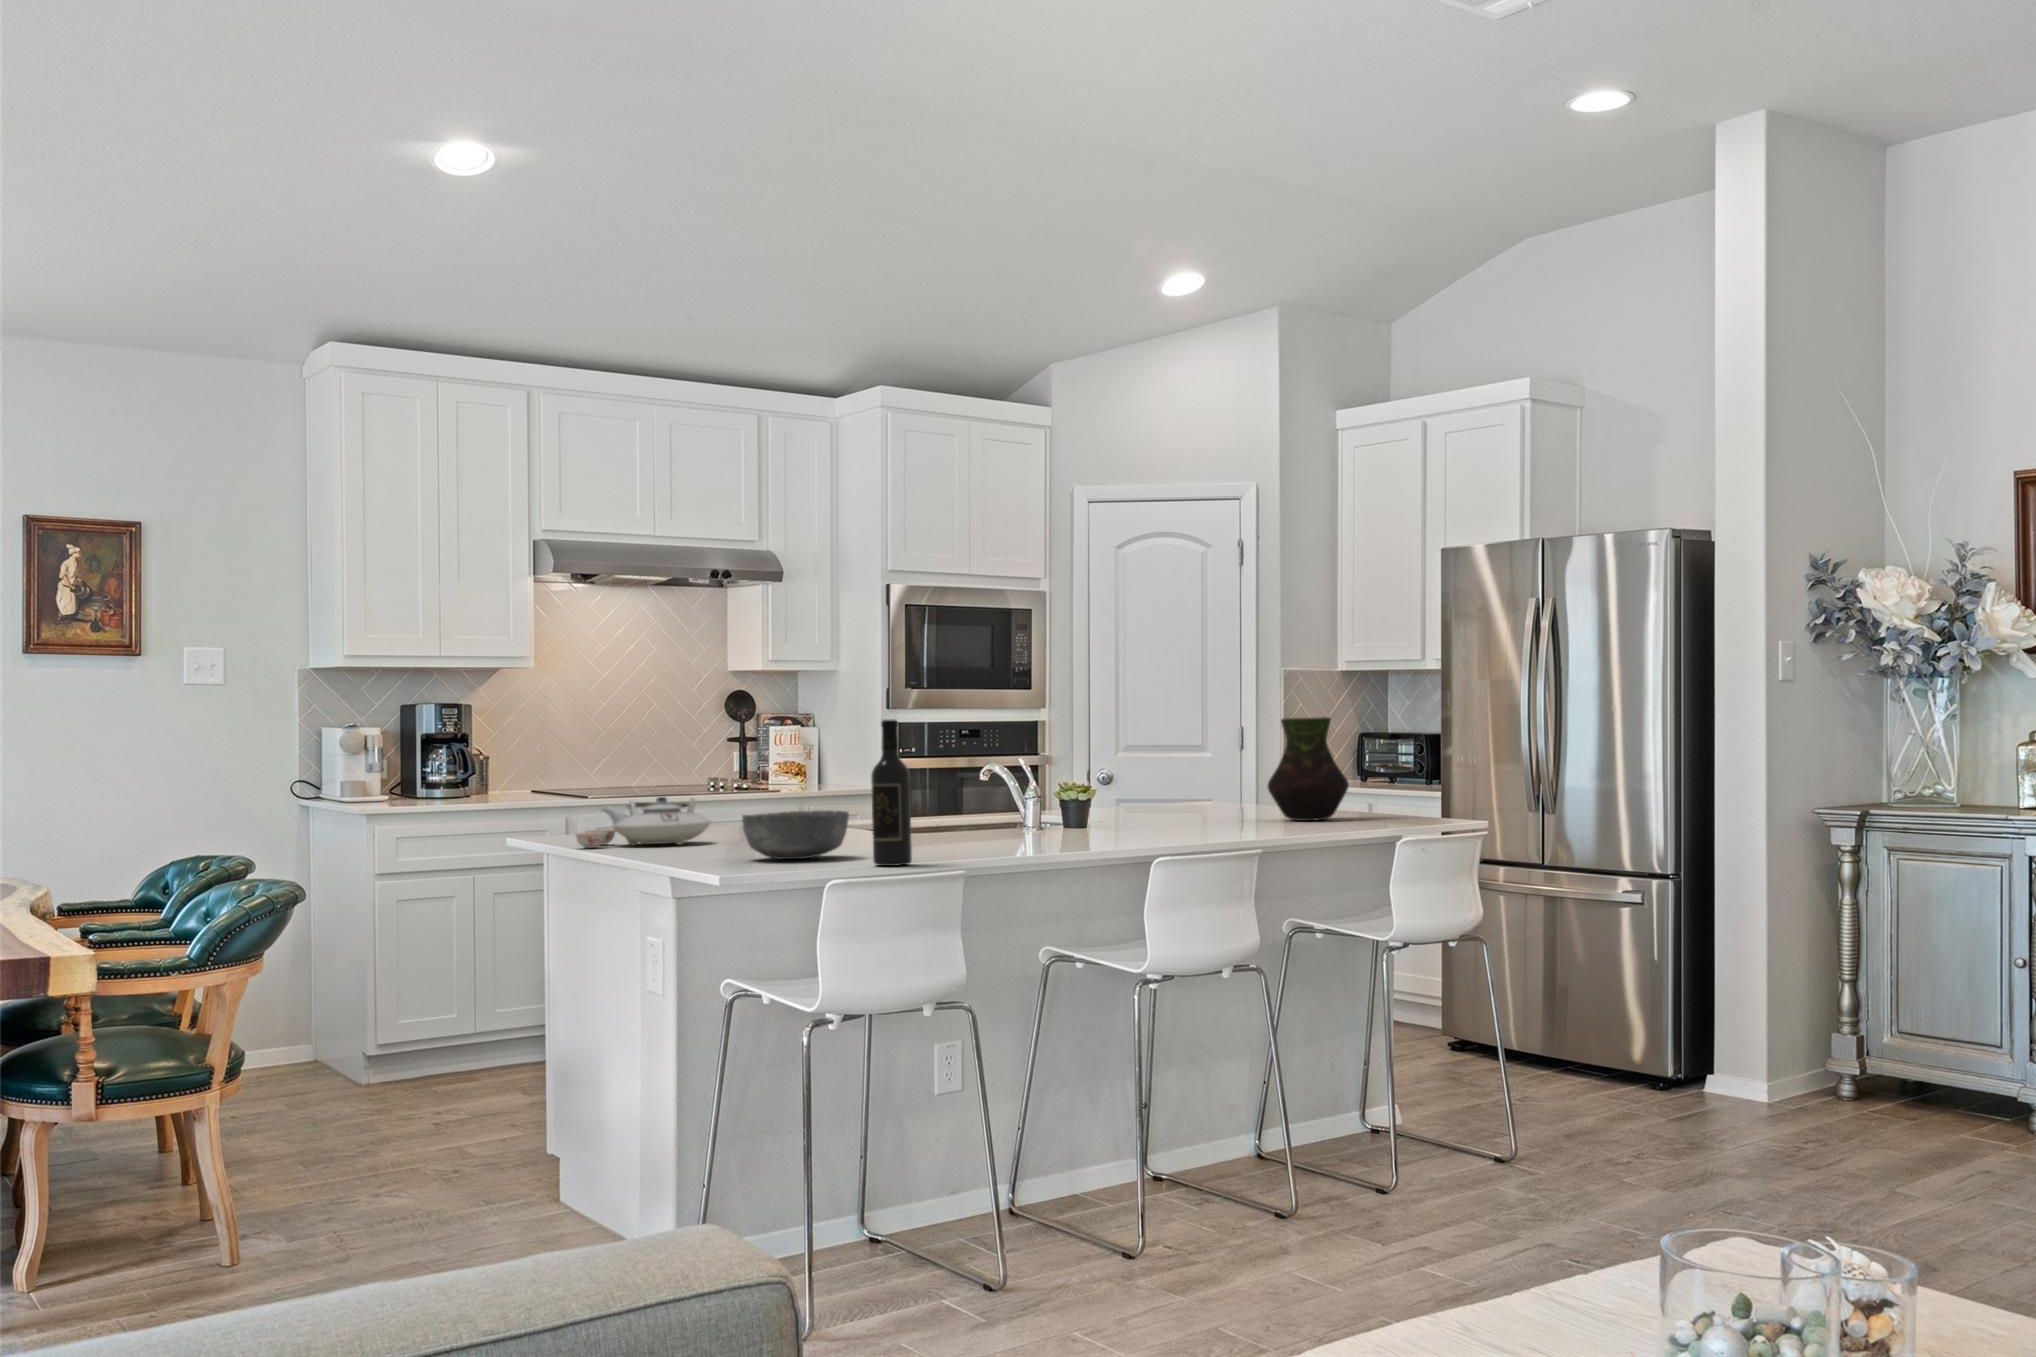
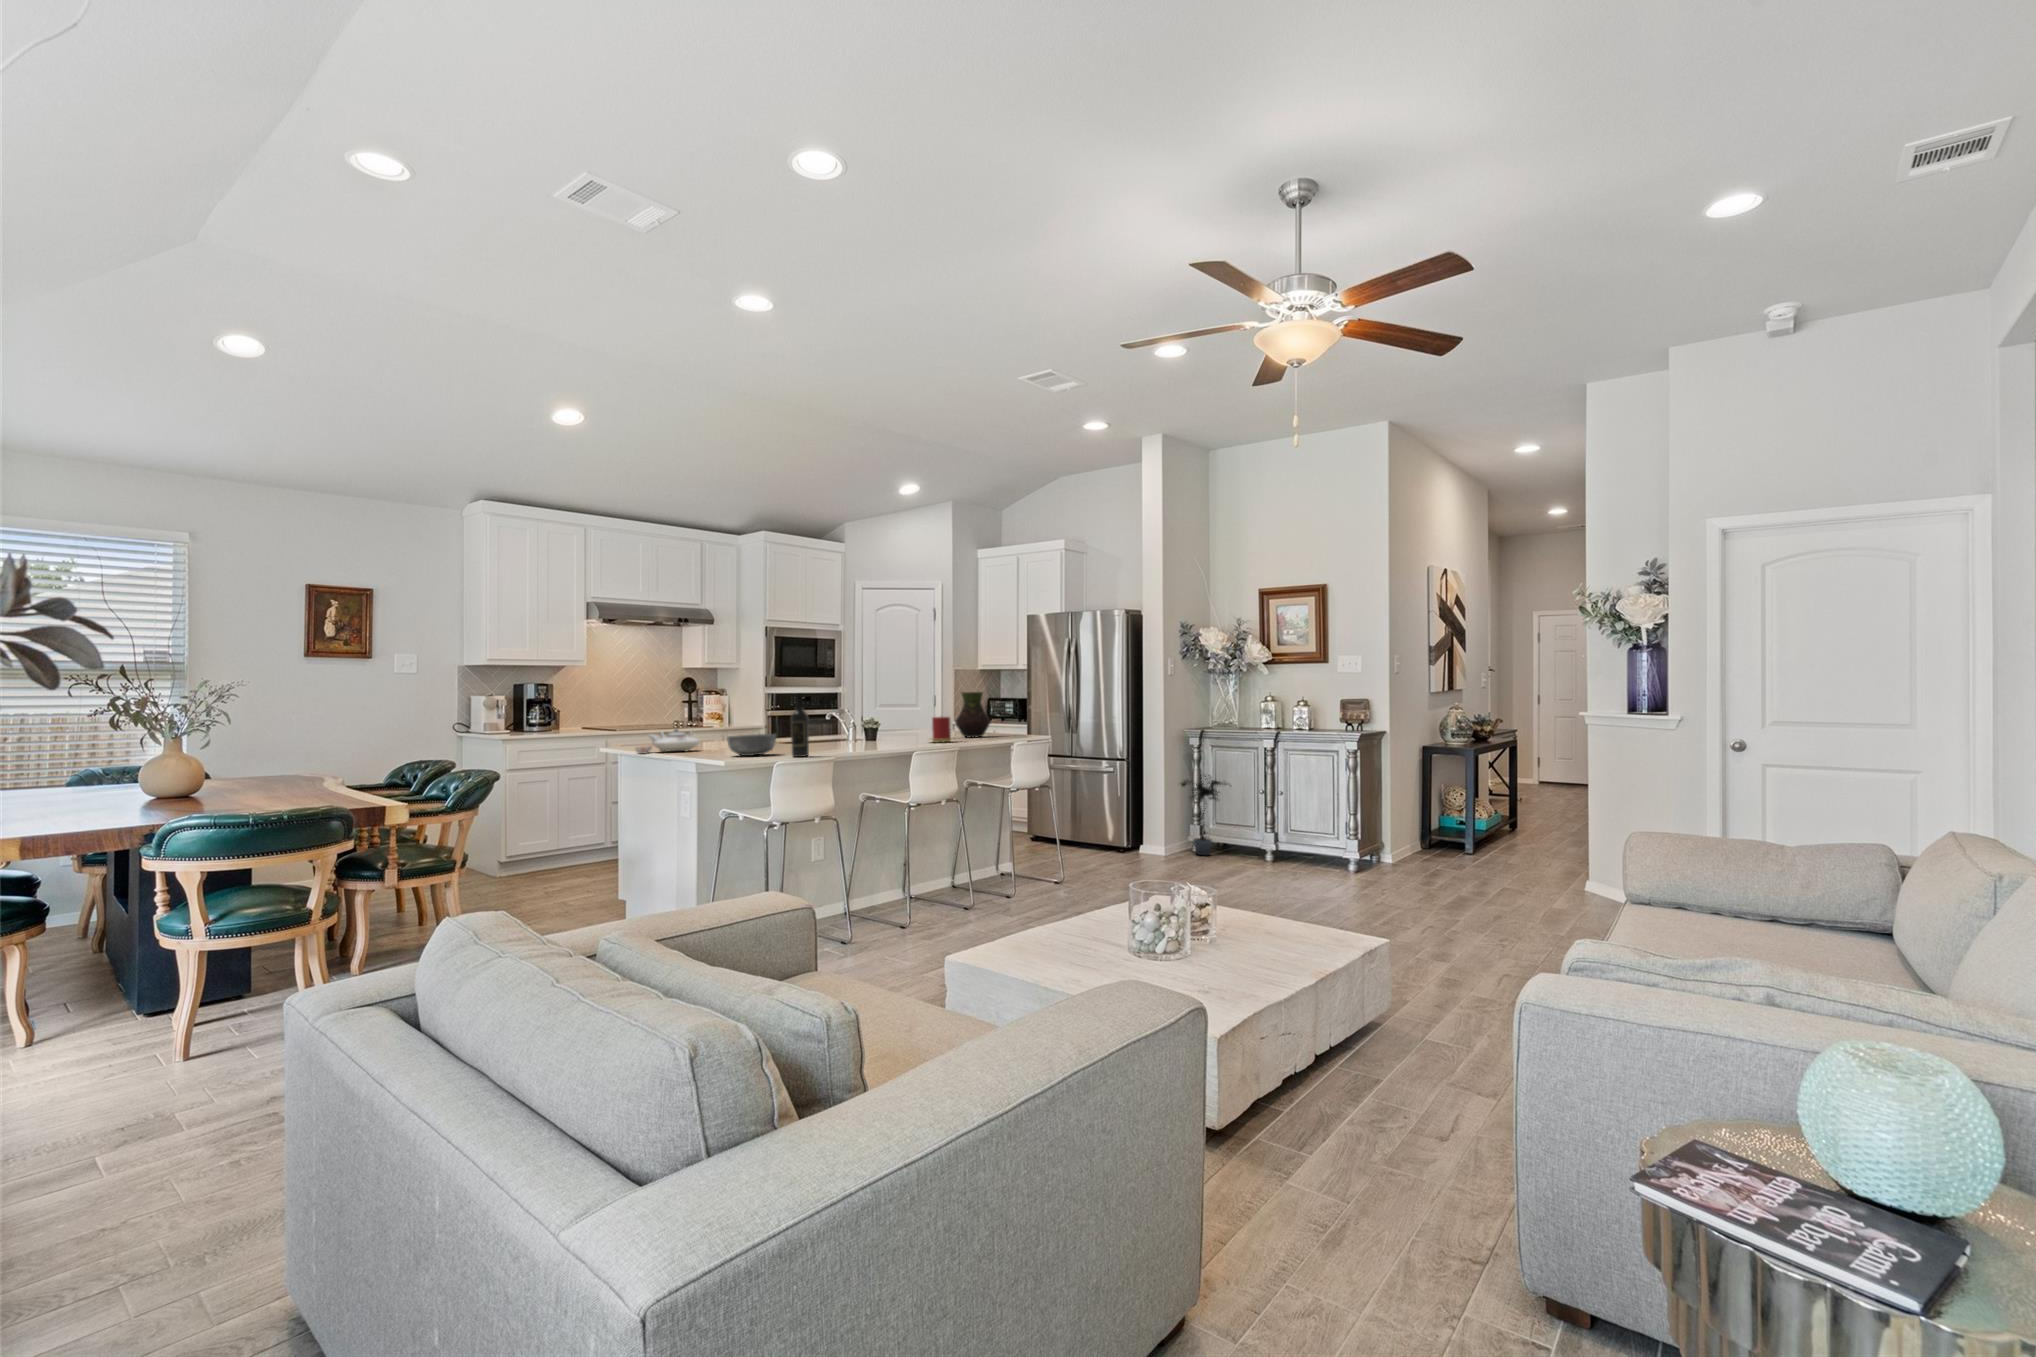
candle: none [1198,774,1267,833] -> present [931,717,952,743]
potted plant: none [1802,905,1947,1112] -> present [1181,775,1231,855]

